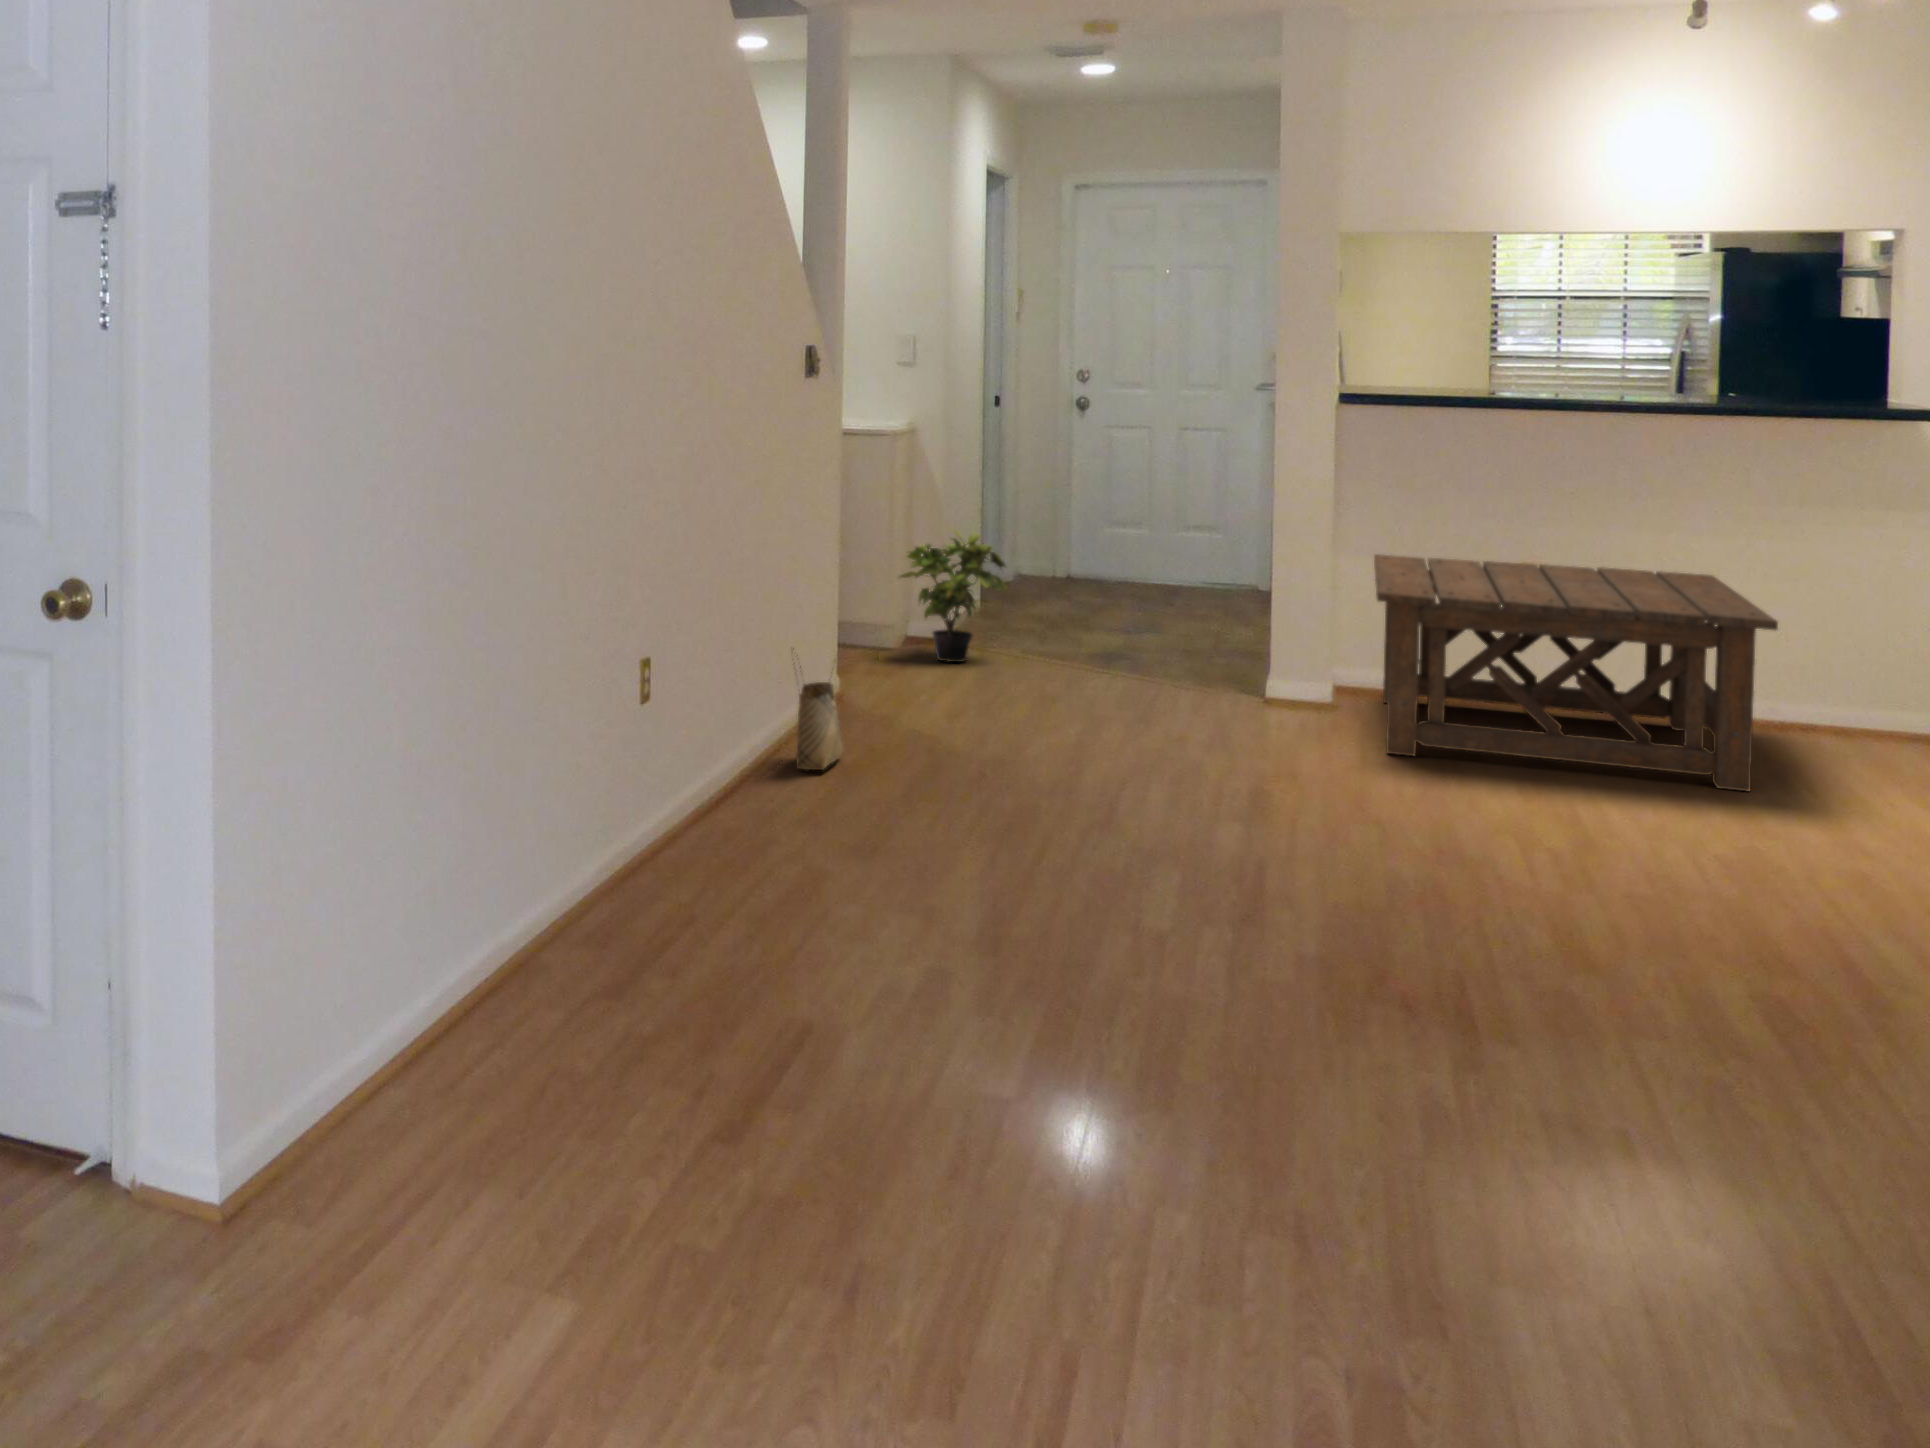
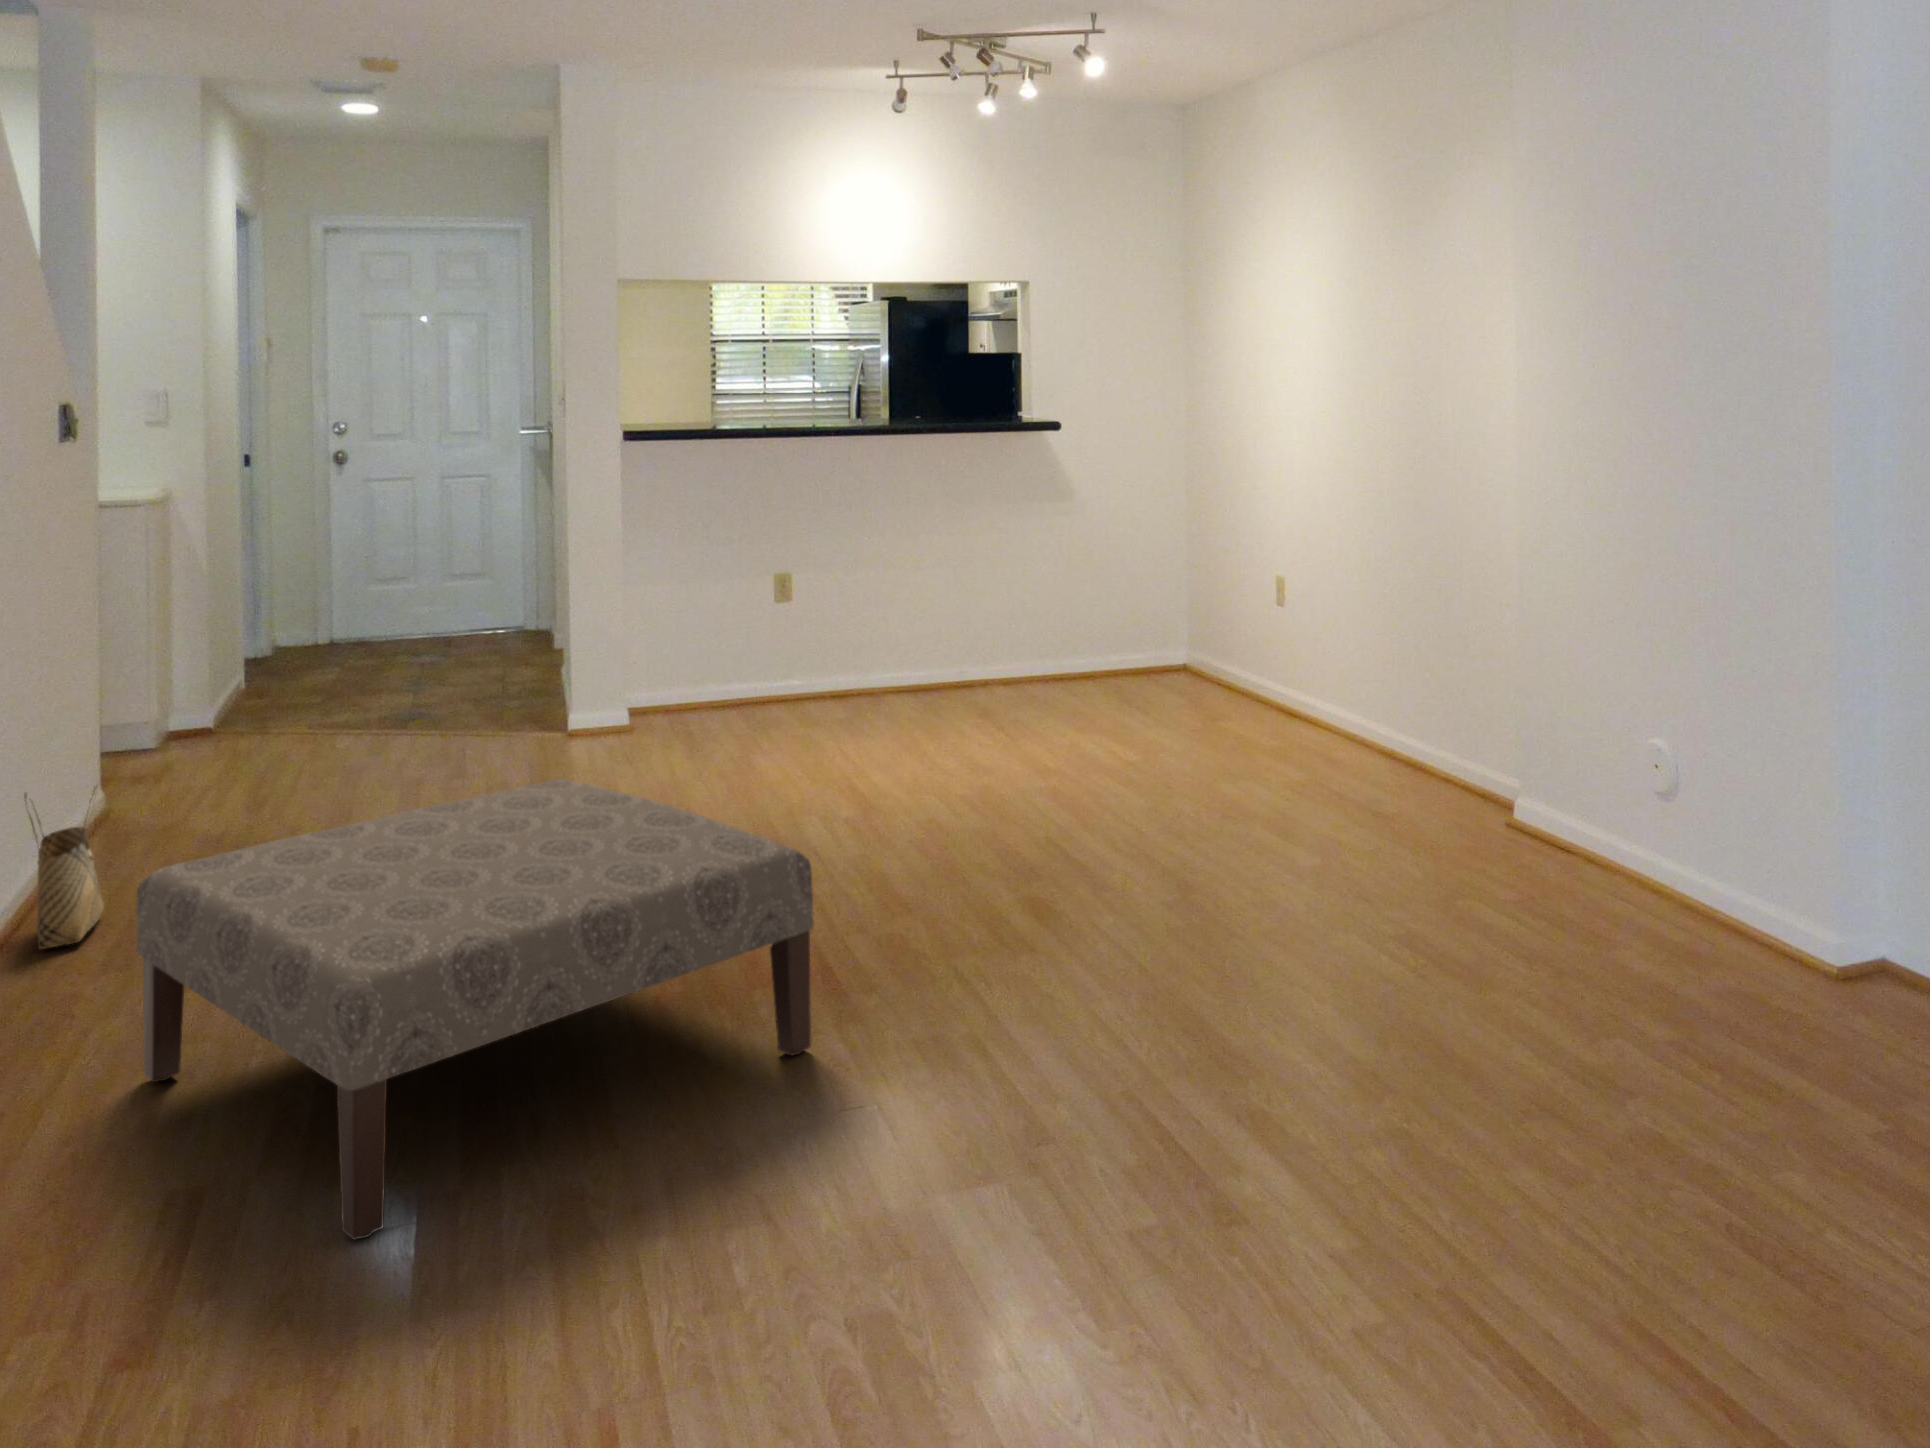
potted plant: present [899,530,1006,662] -> none [148,607,287,759]
coffee table: present [1374,554,1778,791] -> none [660,567,988,773]
ottoman: none [849,707,1416,1008] -> present [137,779,814,1239]

